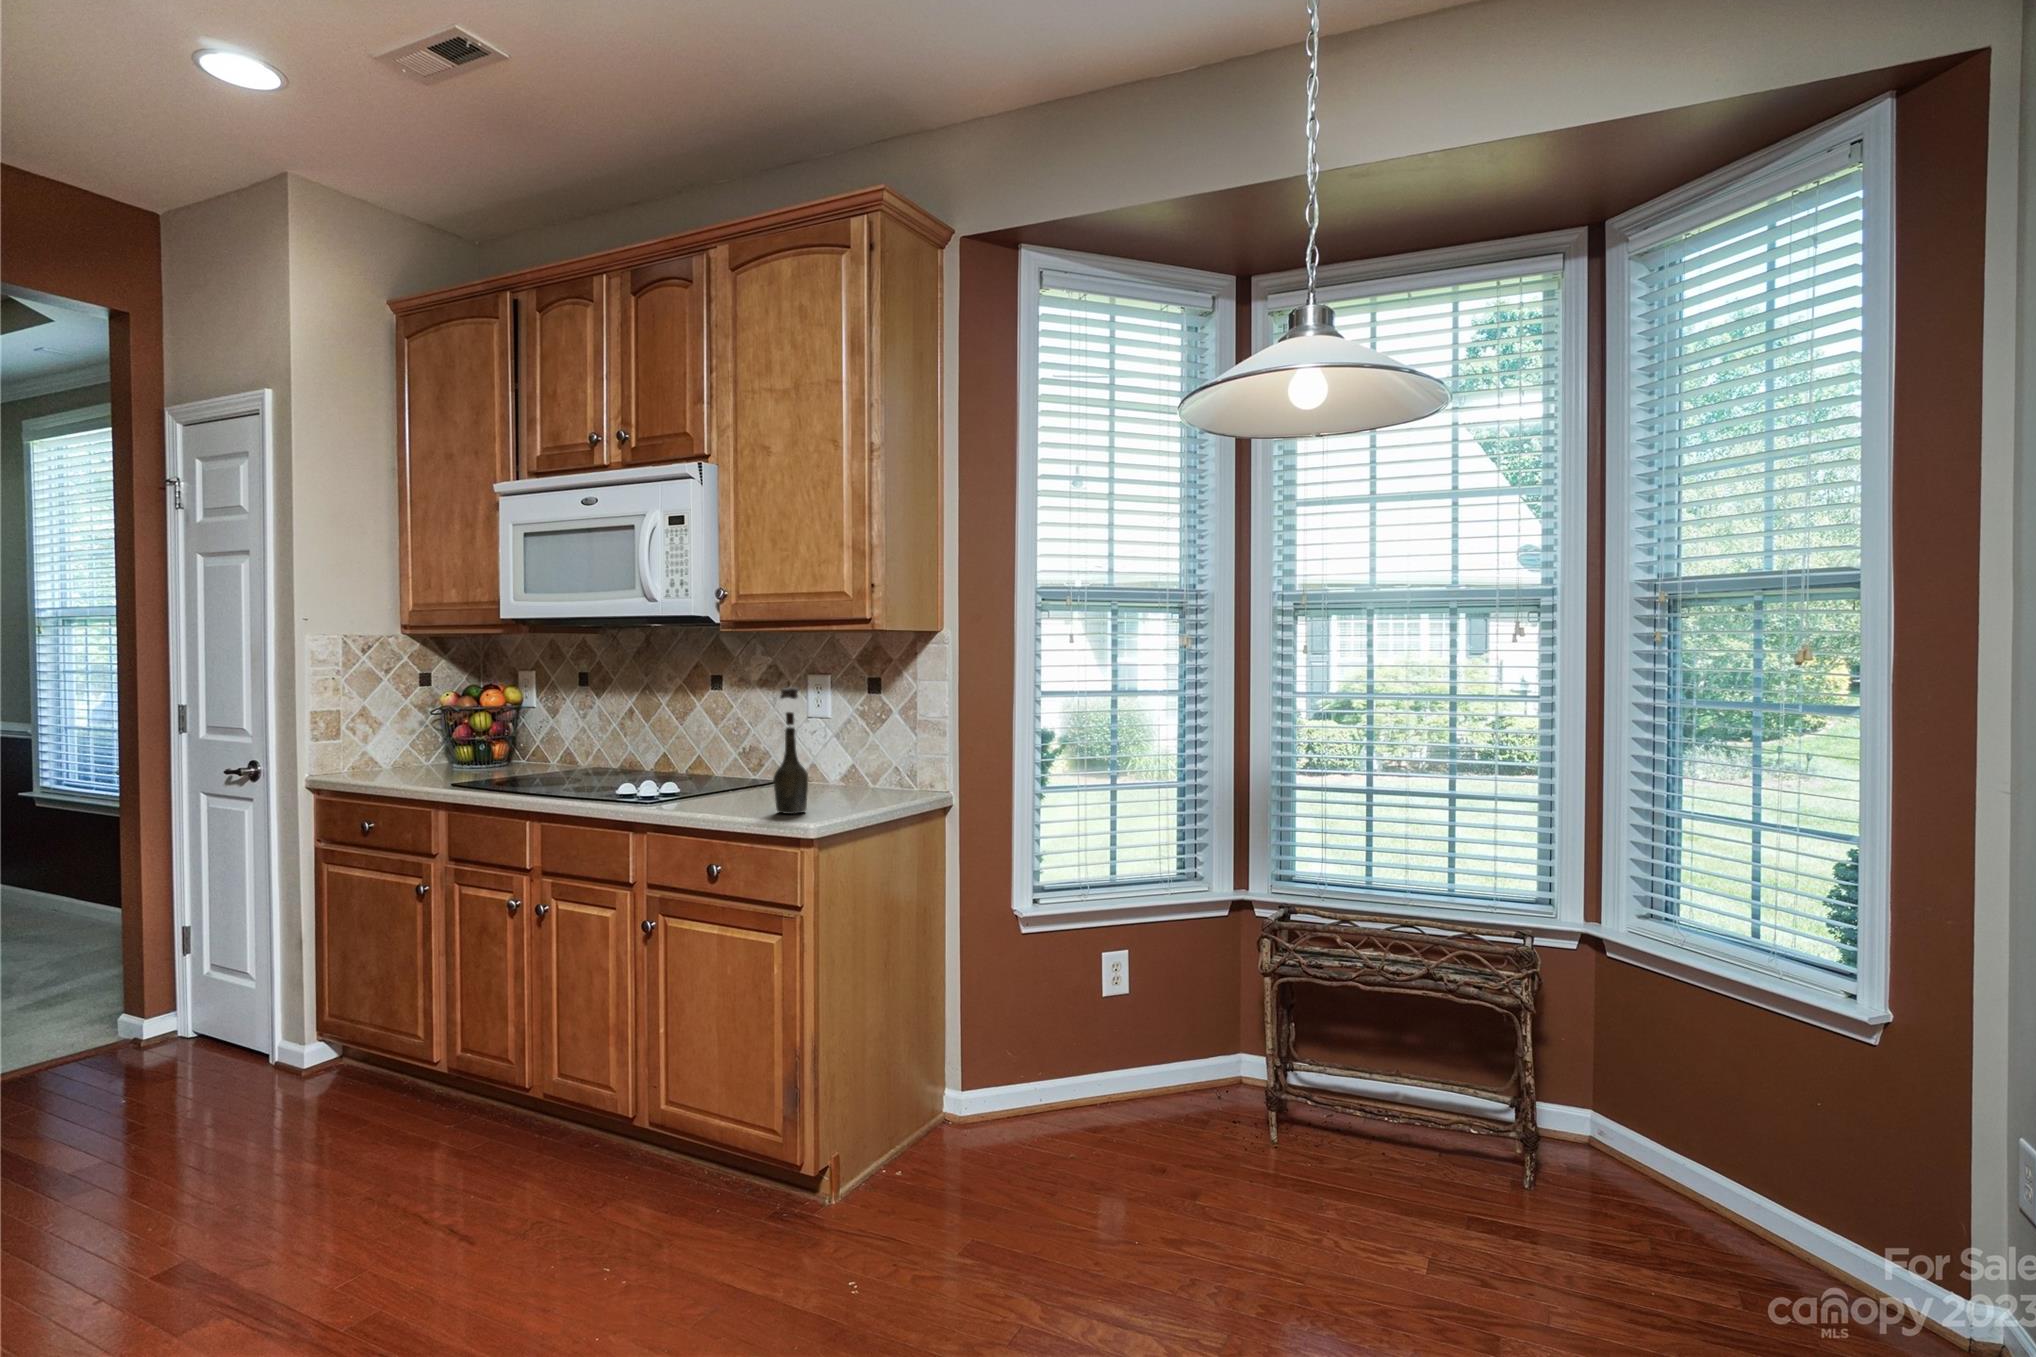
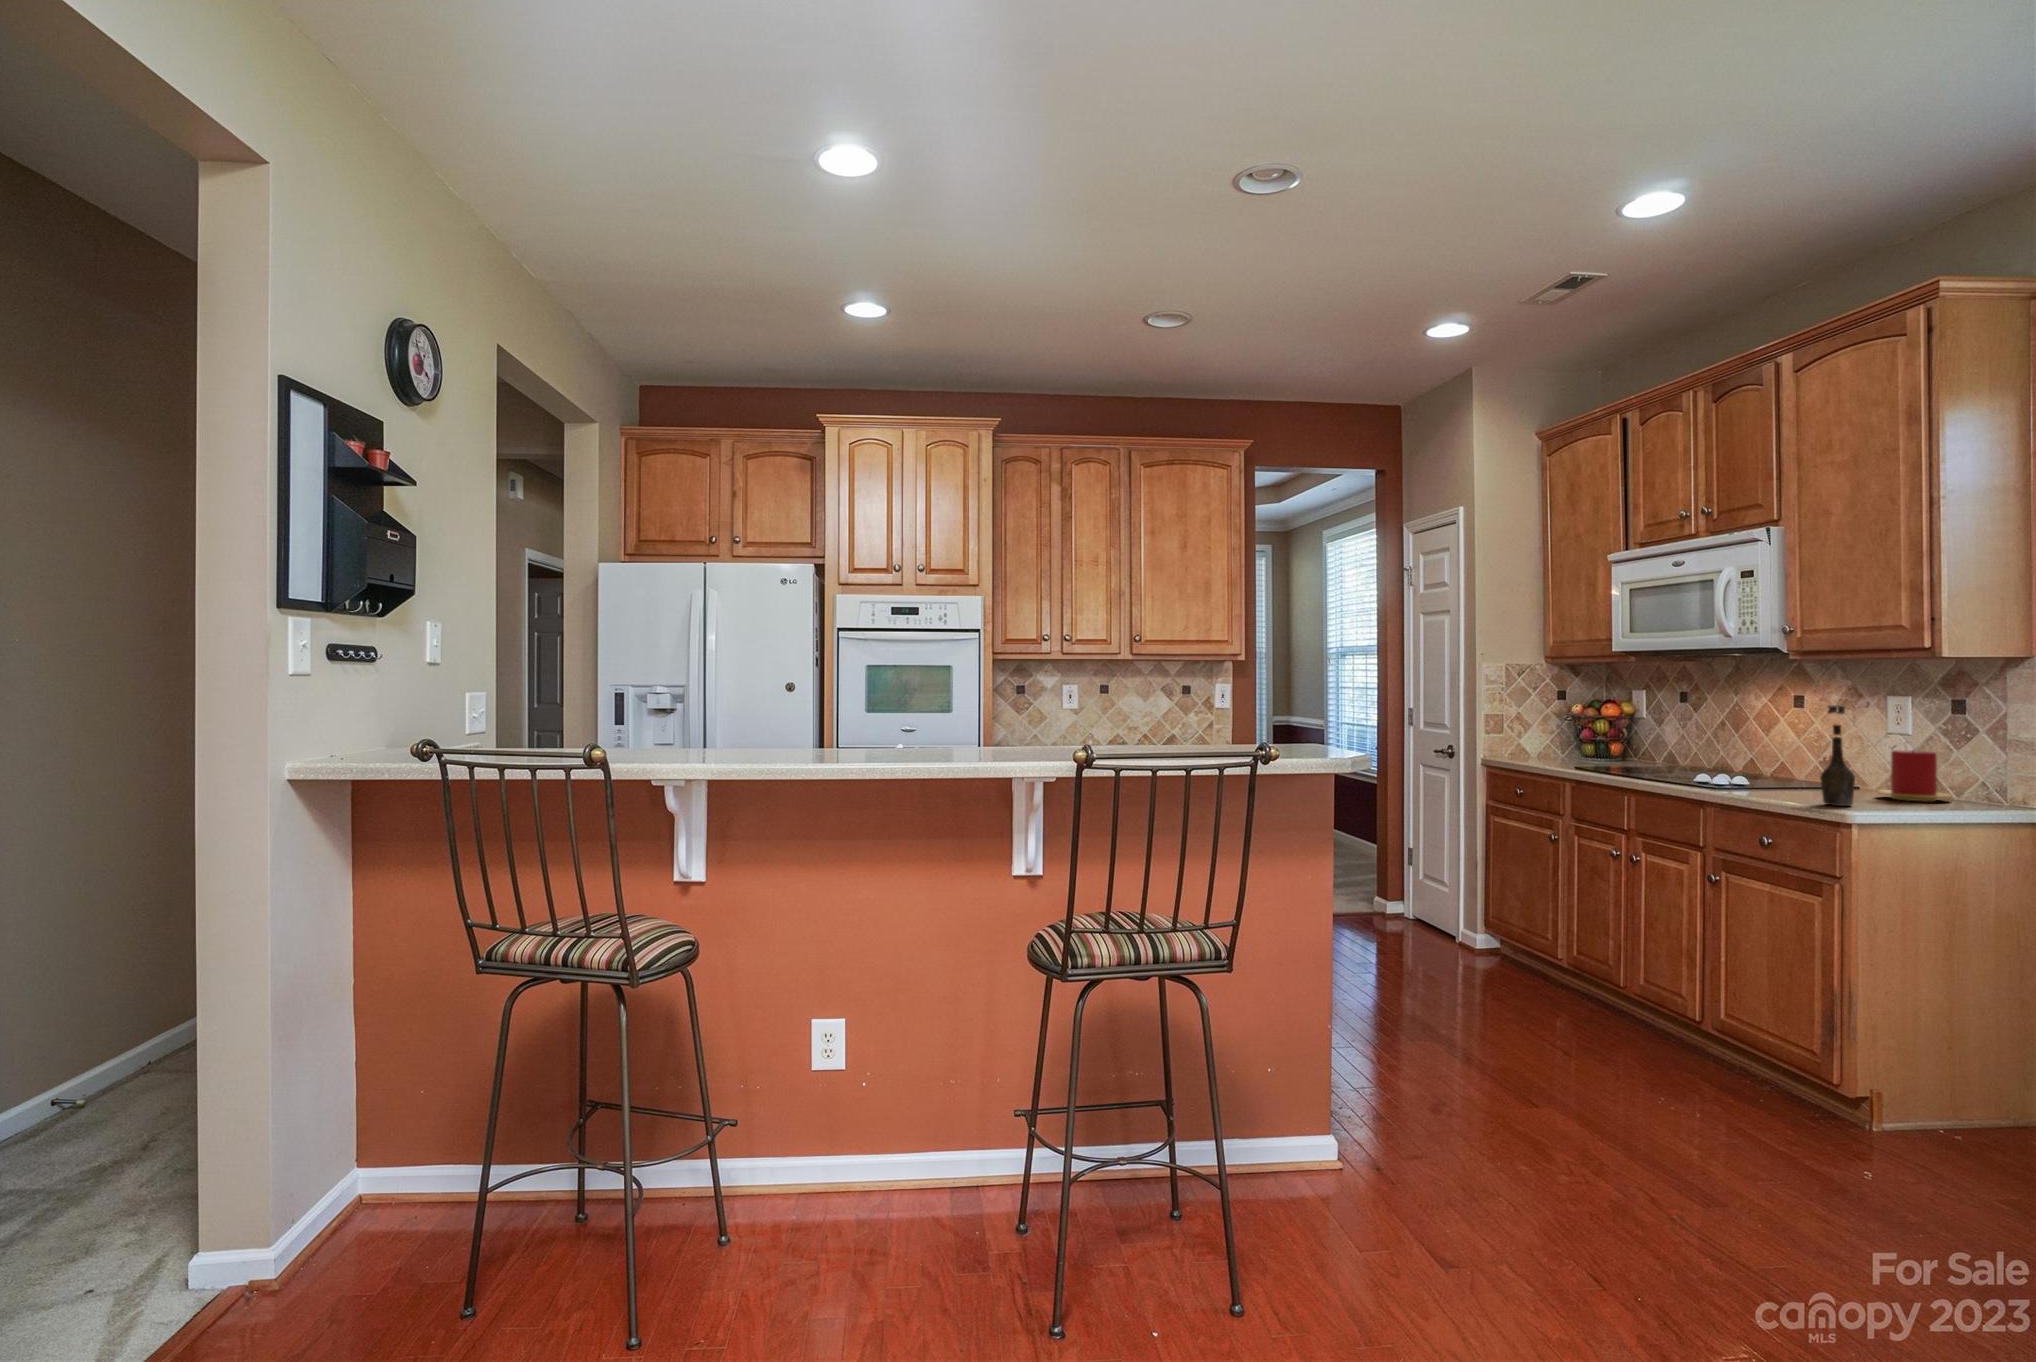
candle: none [812,736,878,795] -> present [1878,750,1951,801]

